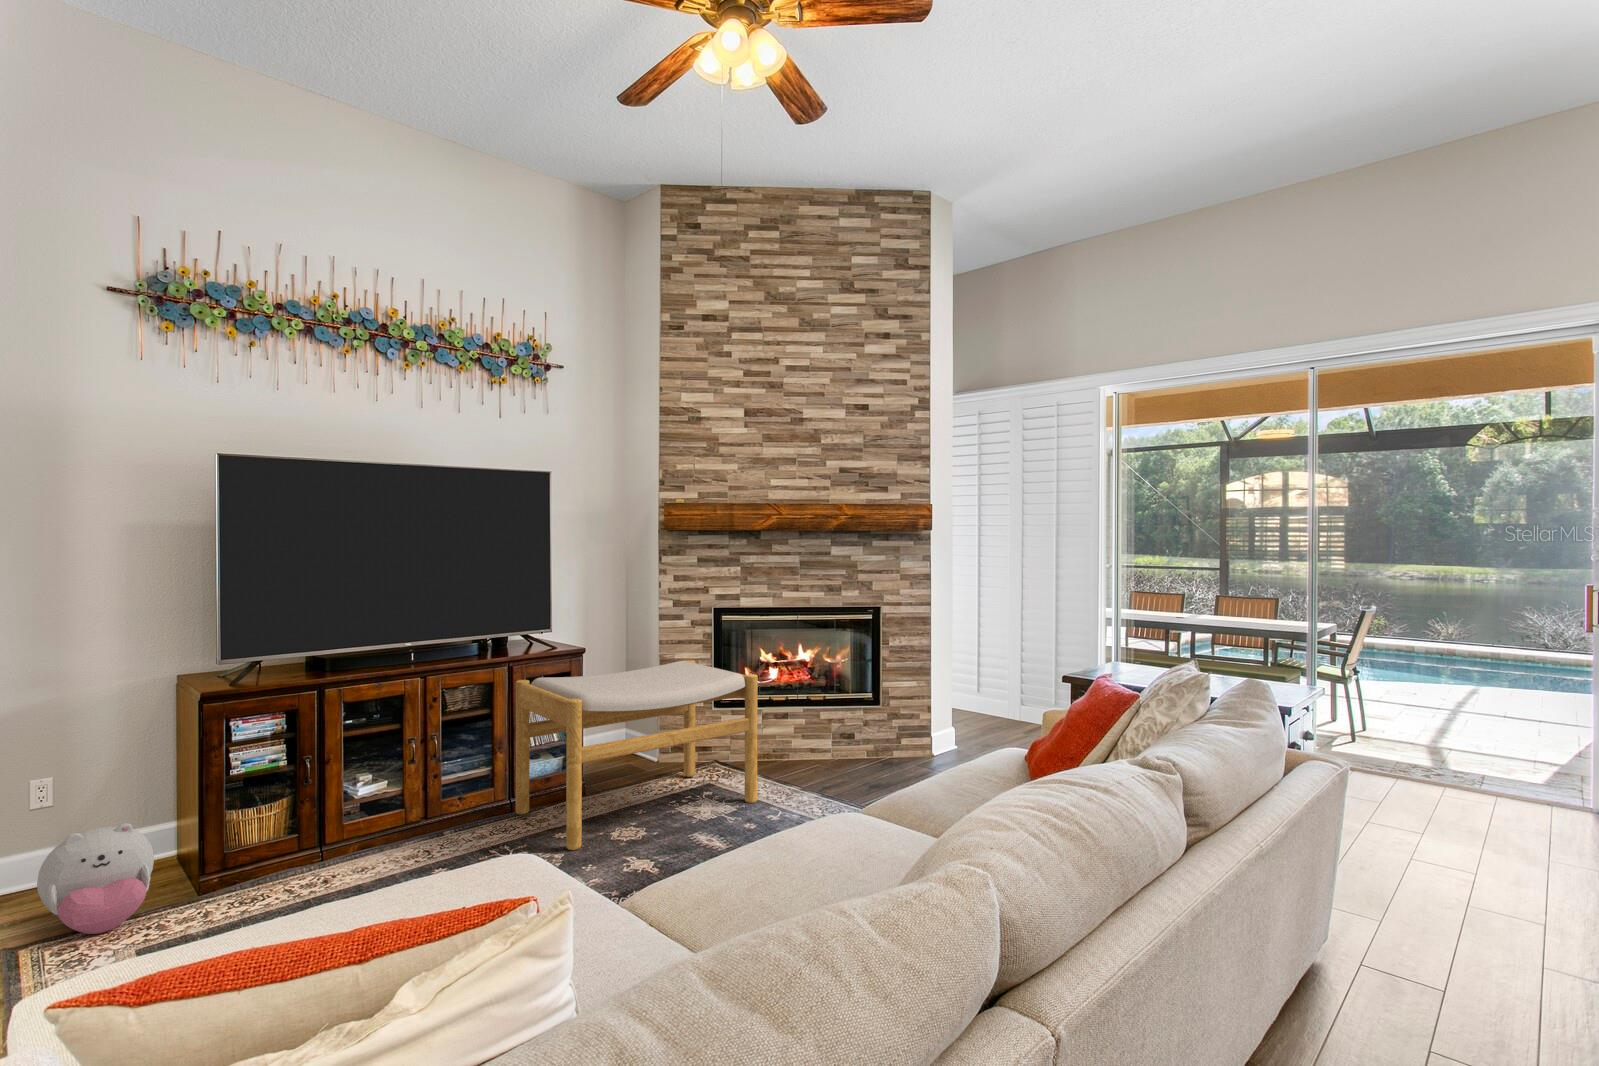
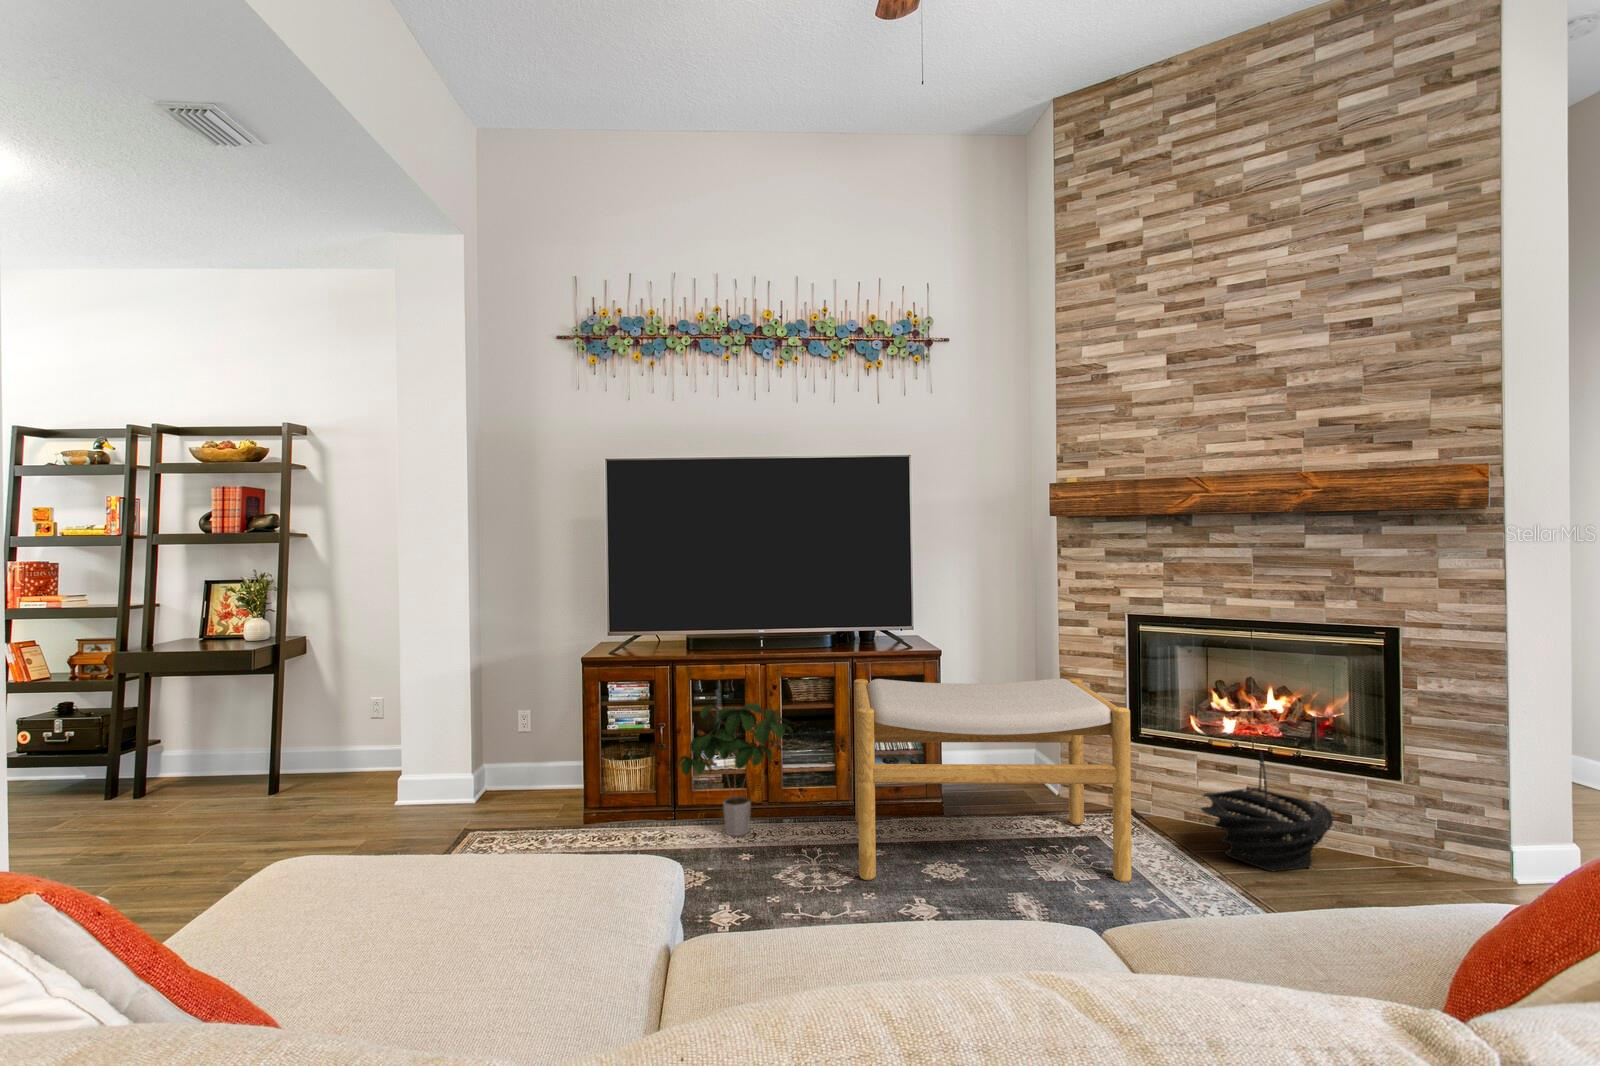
basket: none [779,696,857,776] -> present [1201,752,1333,872]
potted plant: none [331,716,465,854] -> present [677,703,794,836]
plush toy: present [37,823,154,934] -> none [475,758,551,841]

